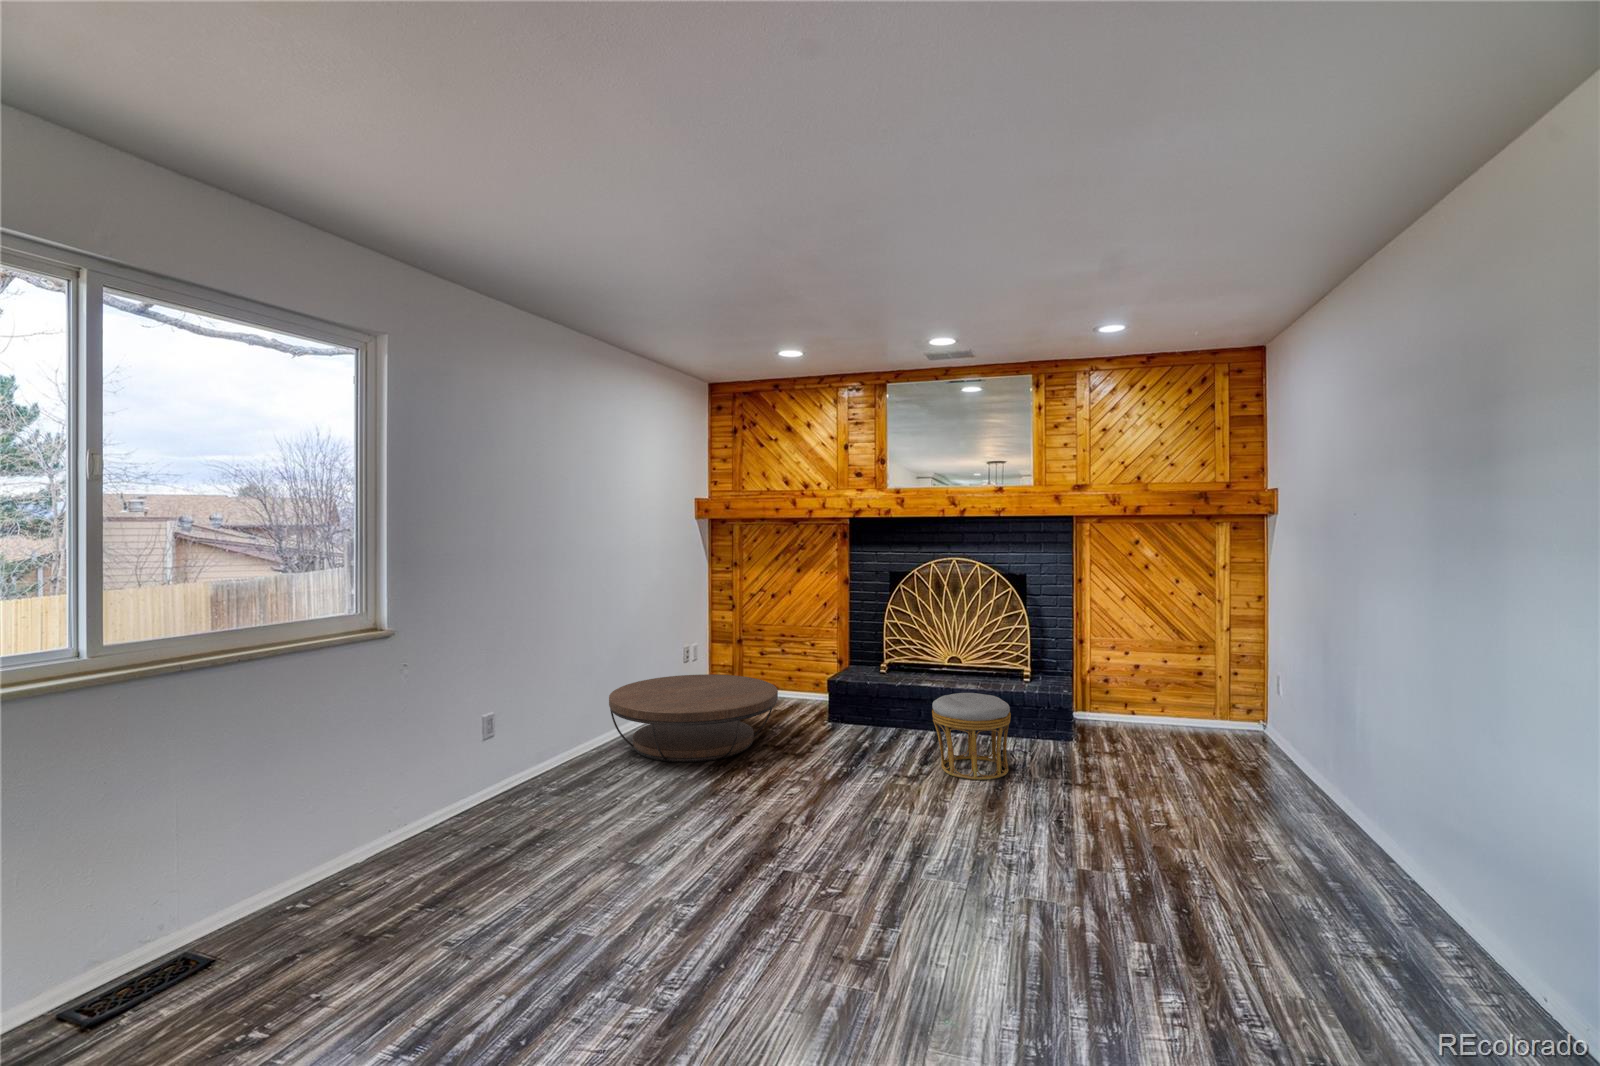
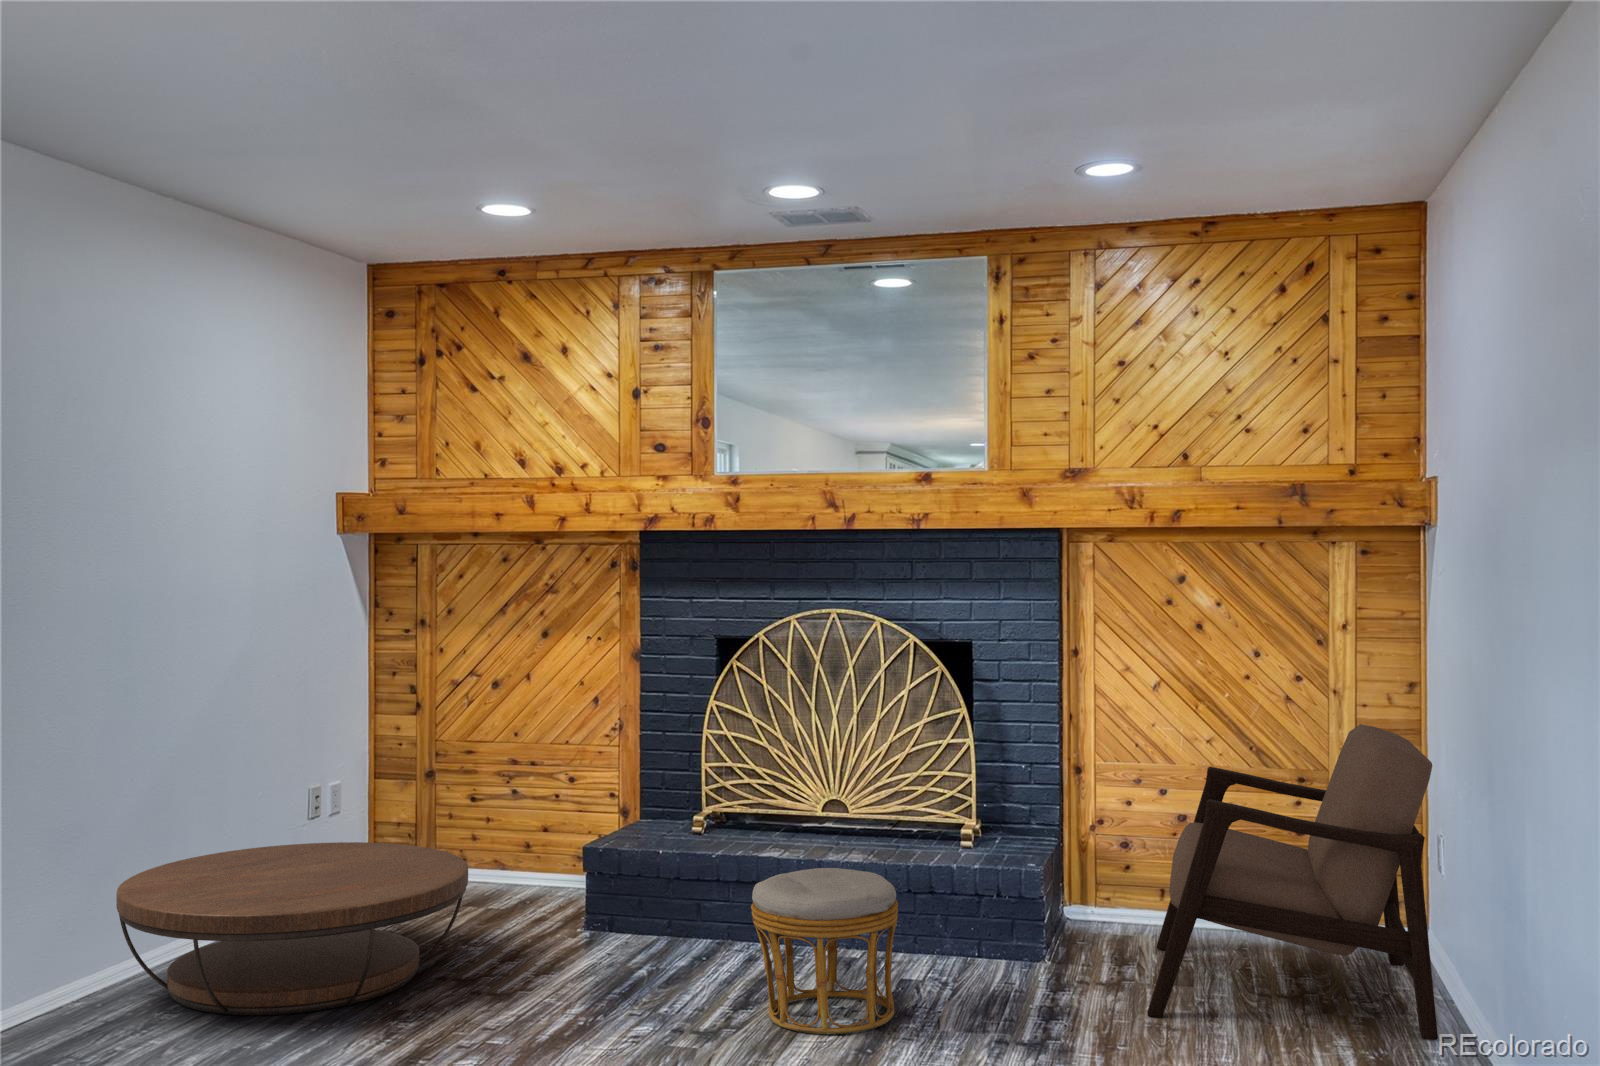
armchair: none [1132,620,1314,792] -> present [1147,724,1438,1040]

